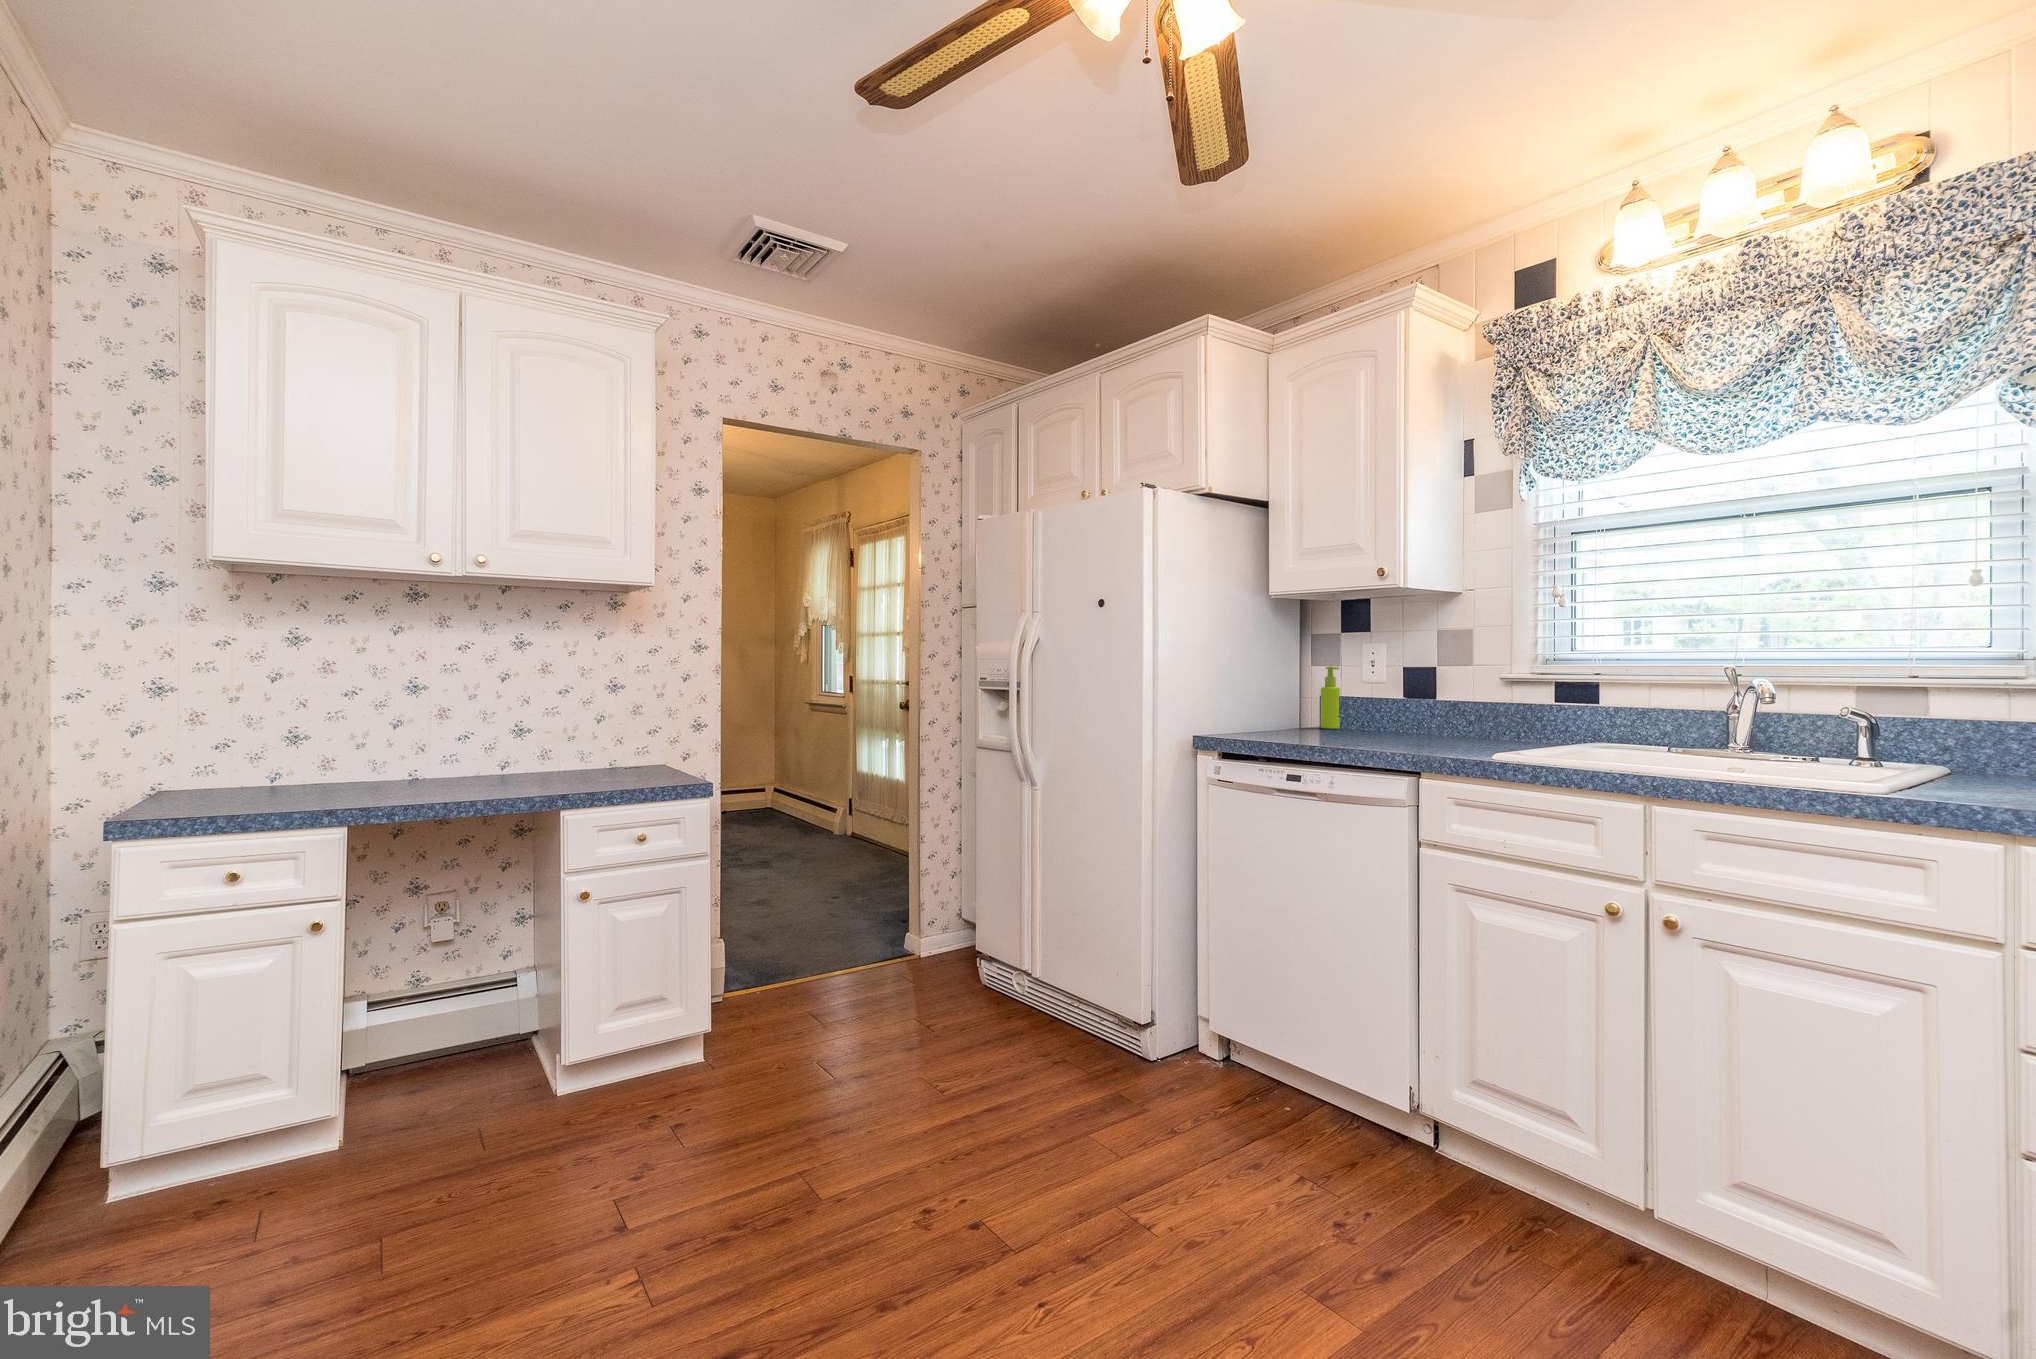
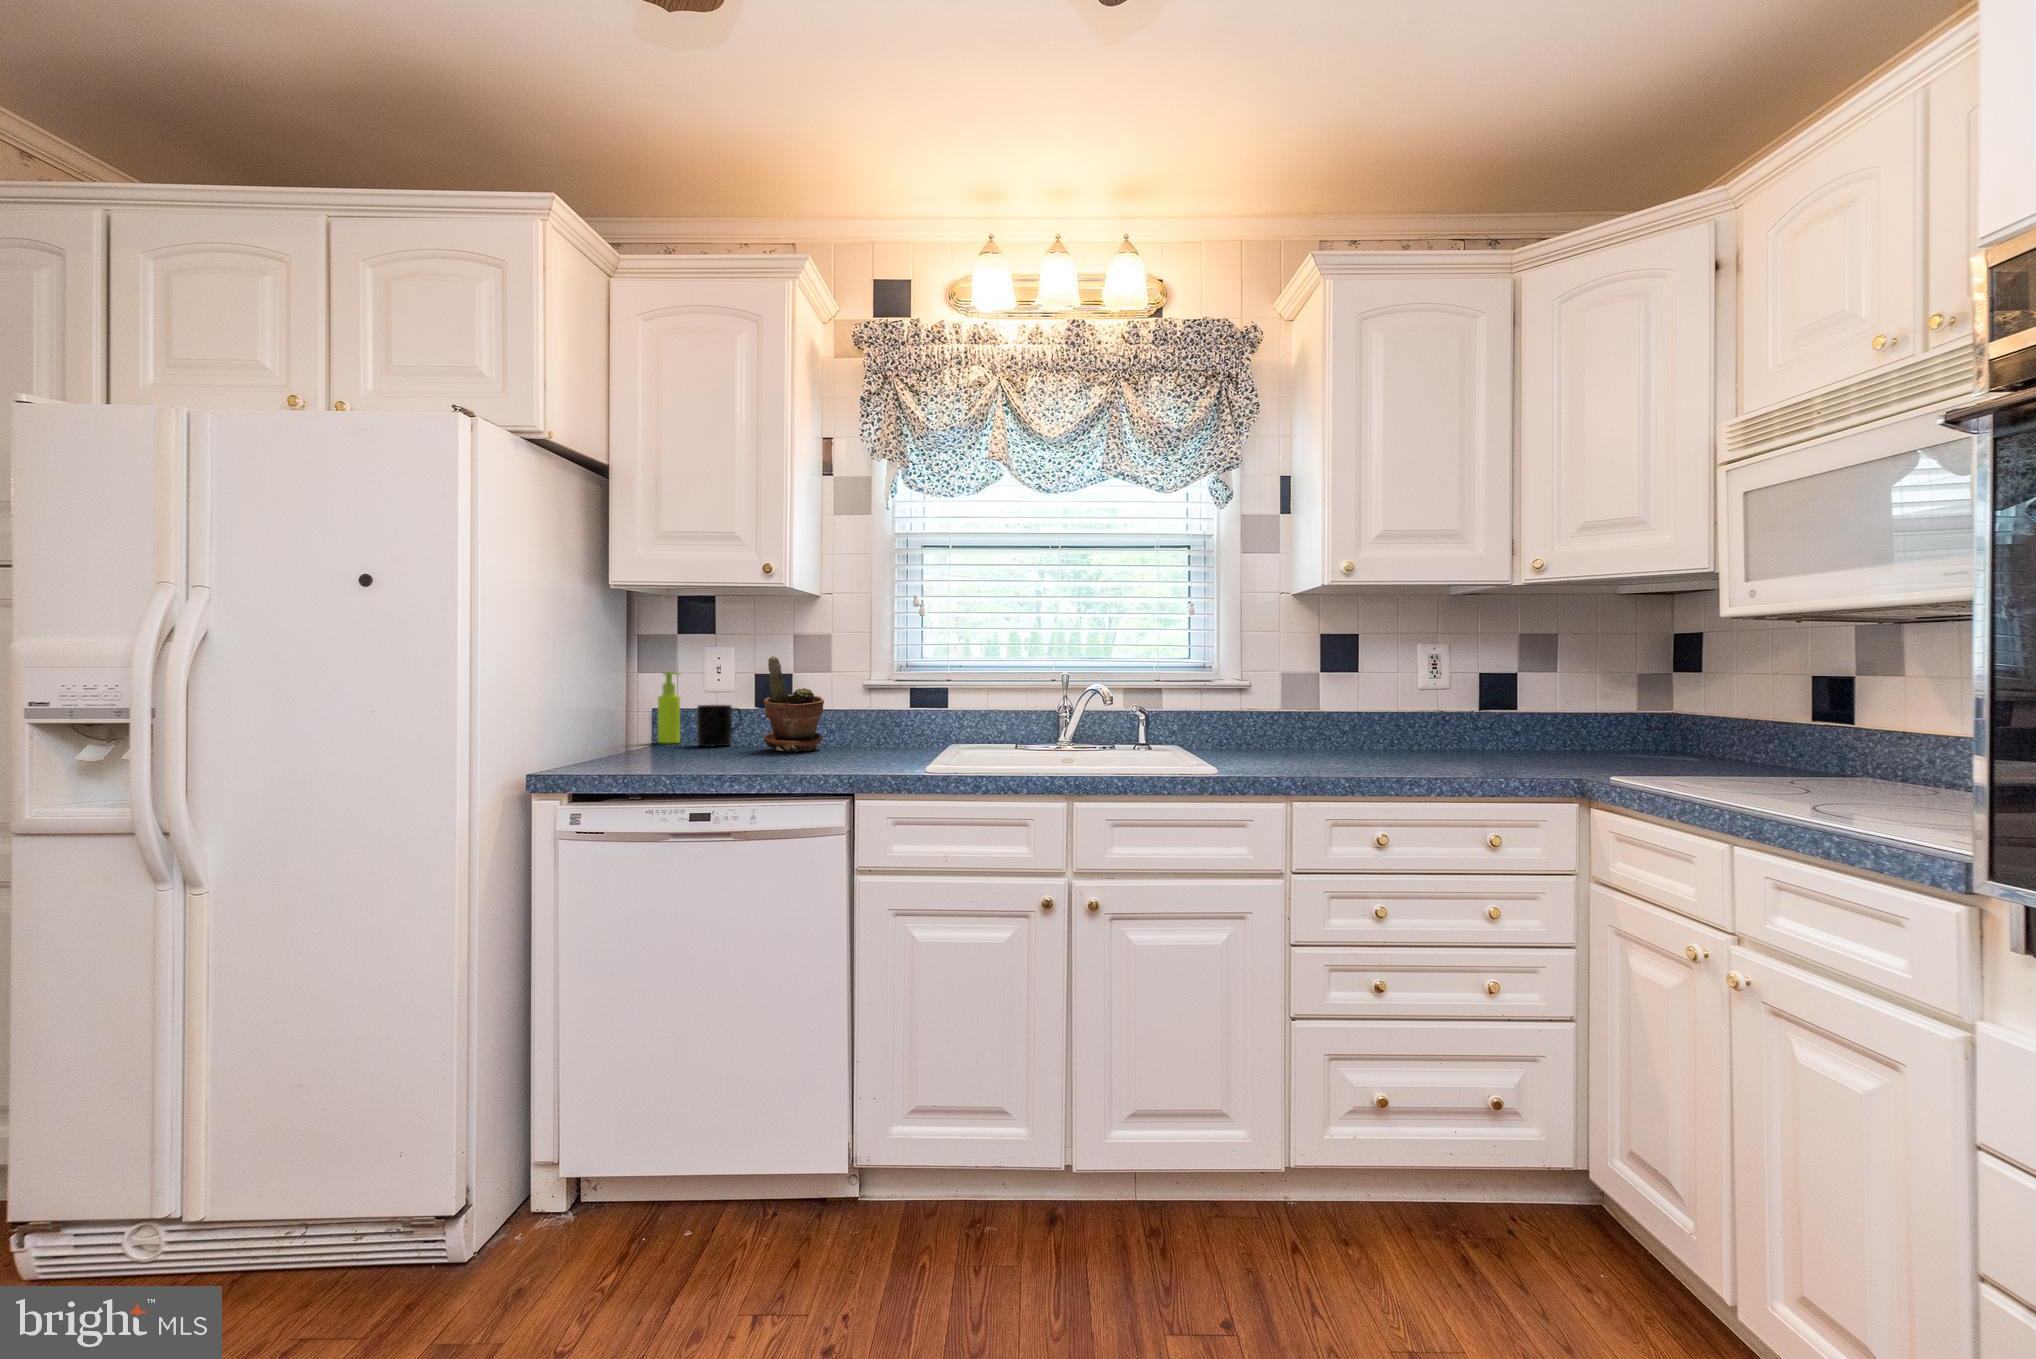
potted plant: none [1393,650,1453,739] -> present [764,656,824,752]
mug: none [1347,696,1388,732] -> present [697,705,742,746]

